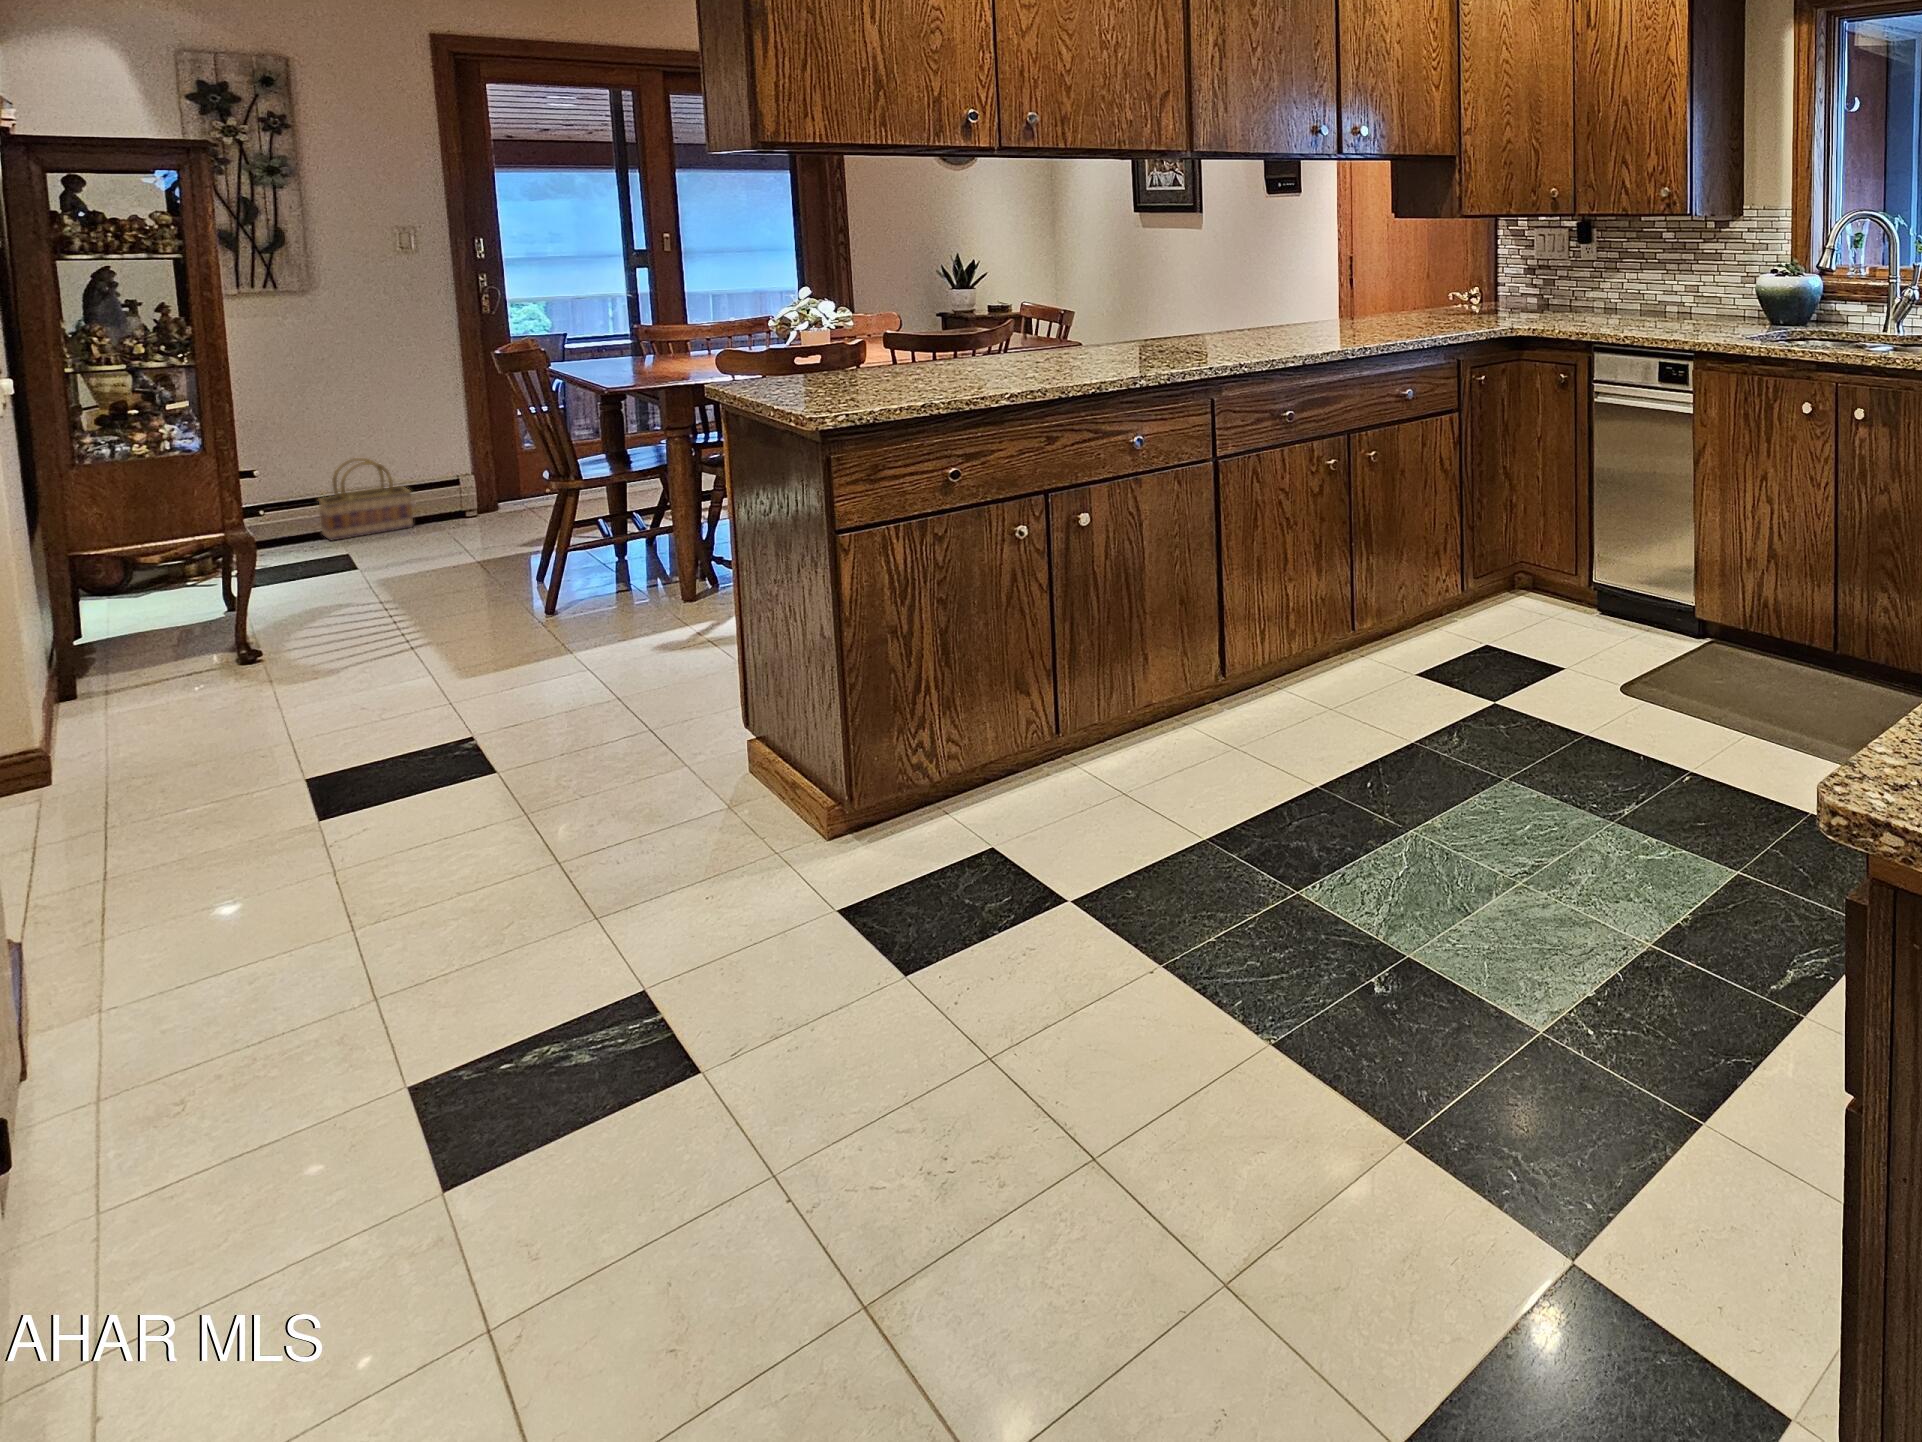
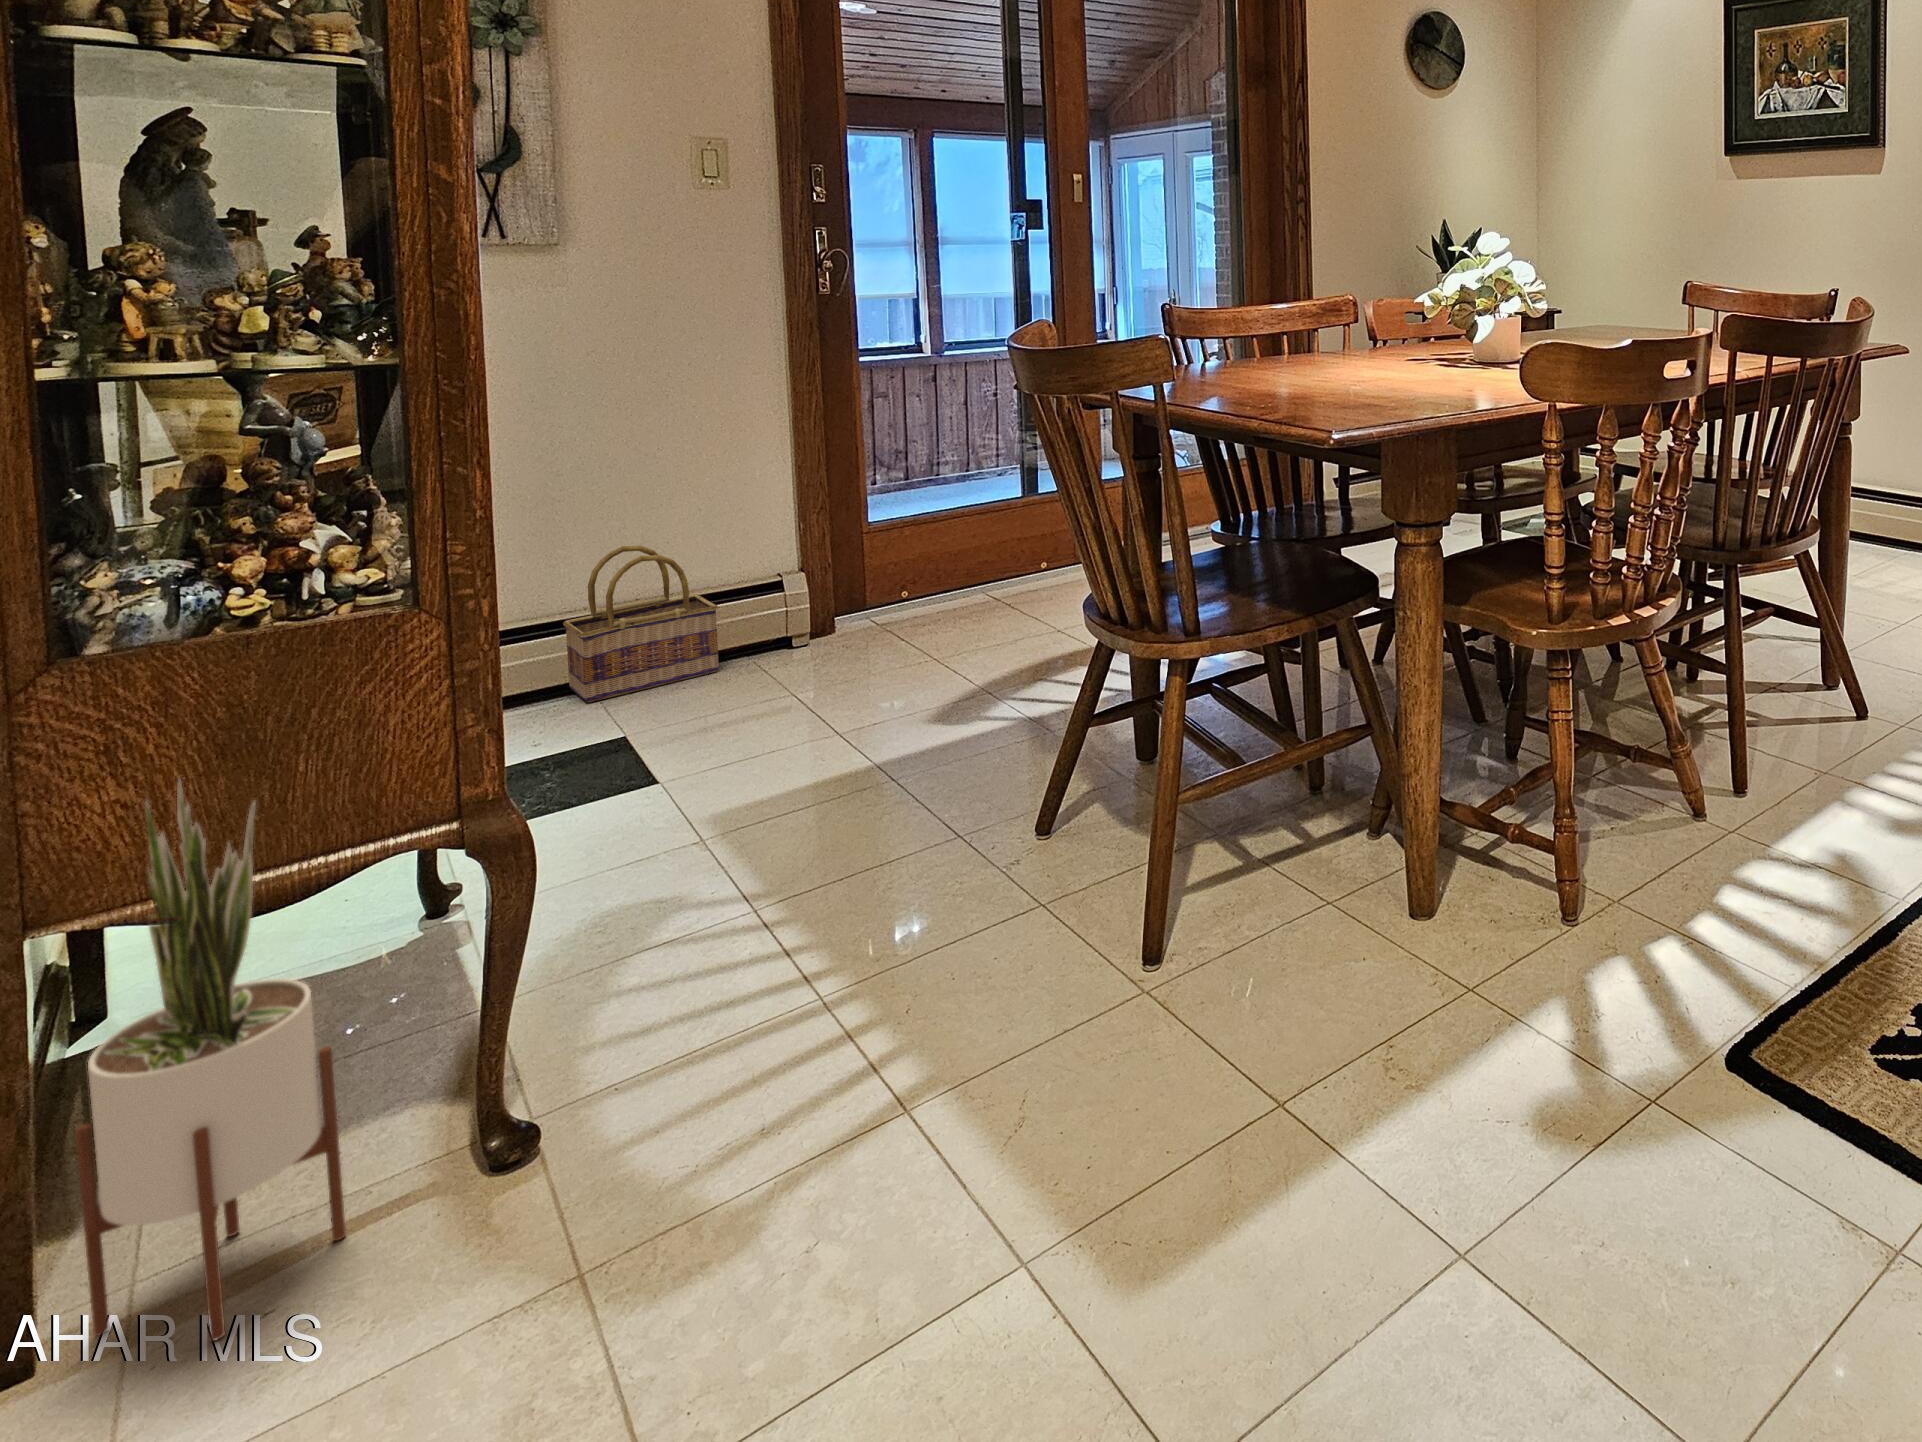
potted plant: none [86,506,185,689] -> present [75,780,346,1341]

